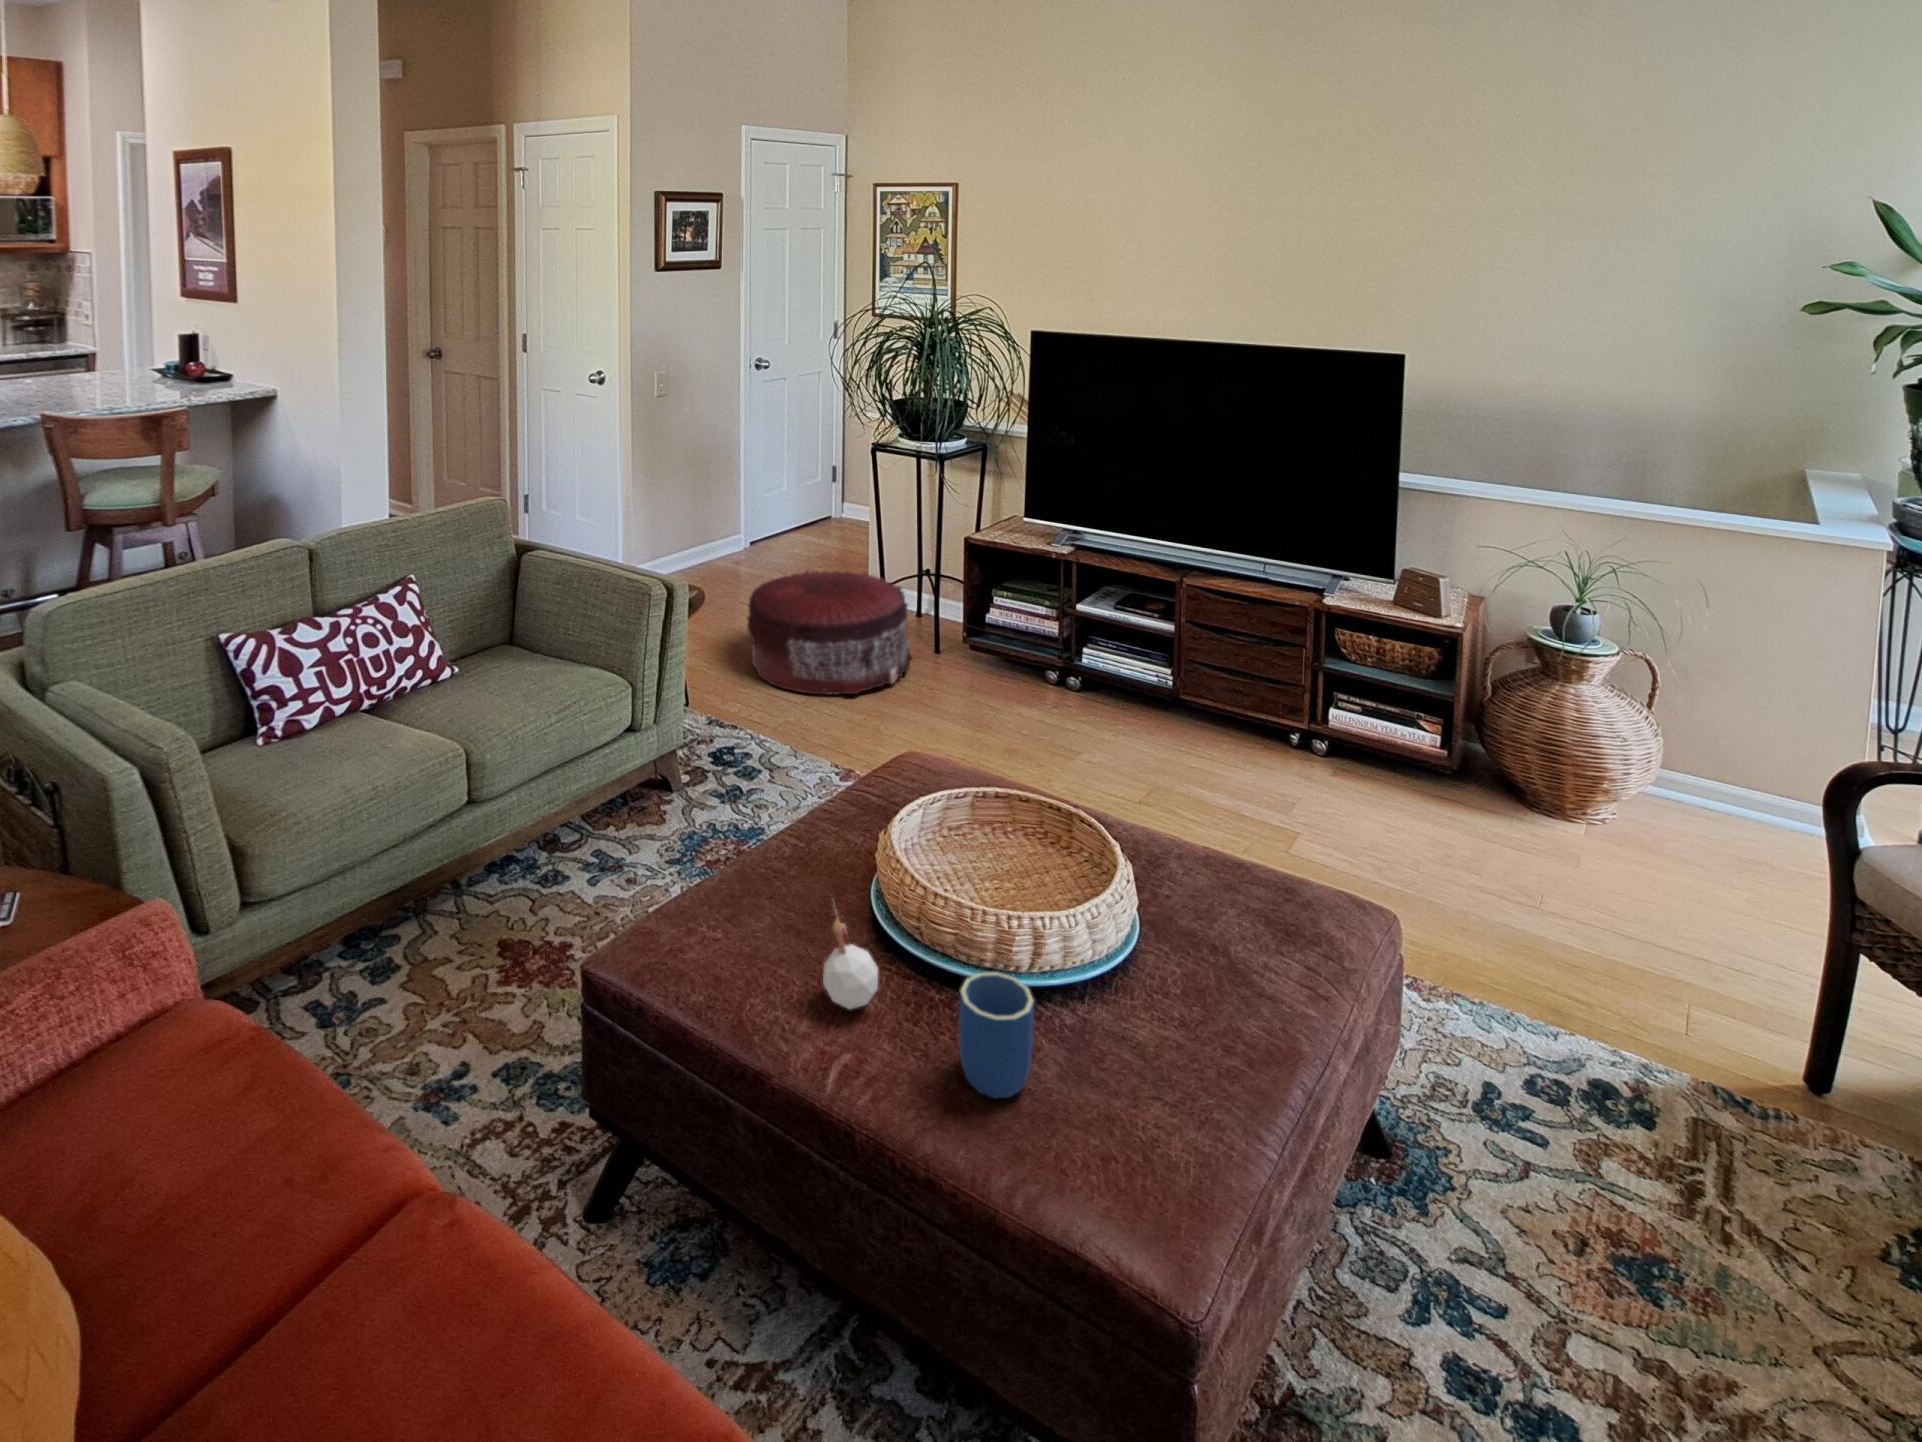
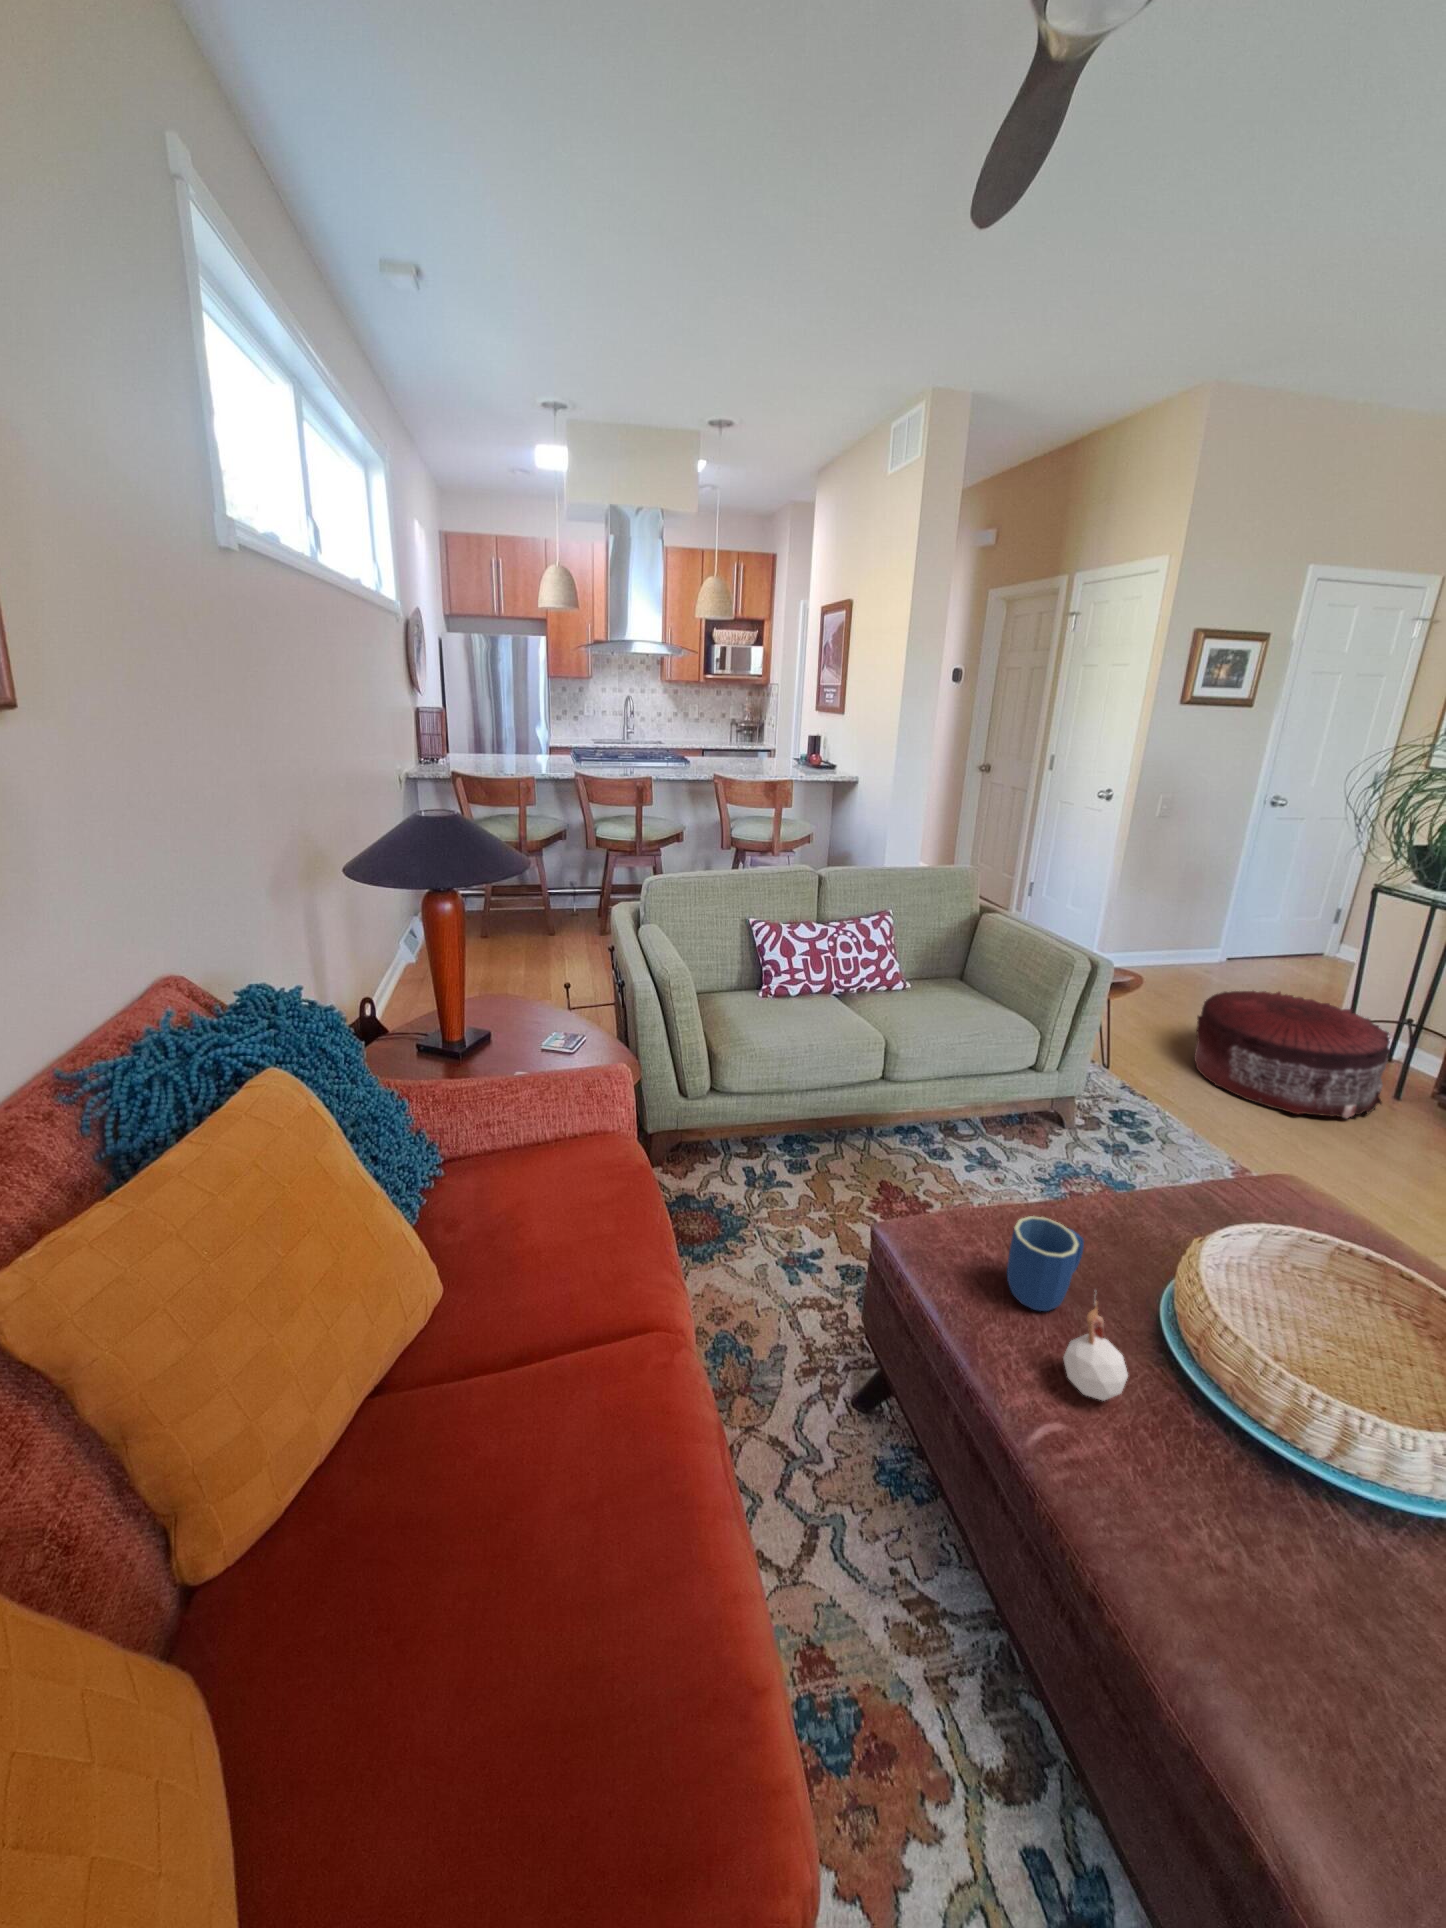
mug: present [959,972,1034,1098] -> present [1007,1216,1084,1311]

